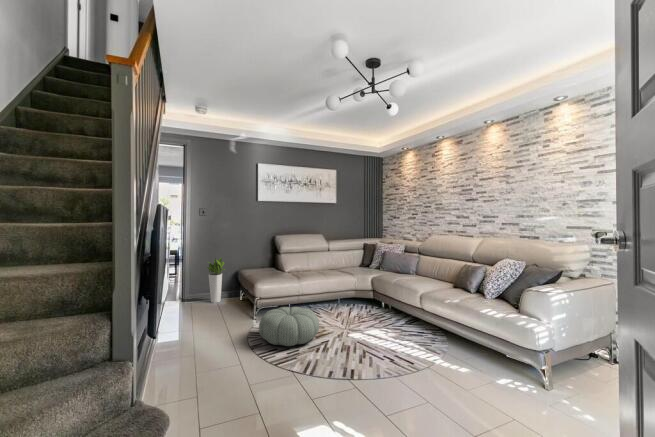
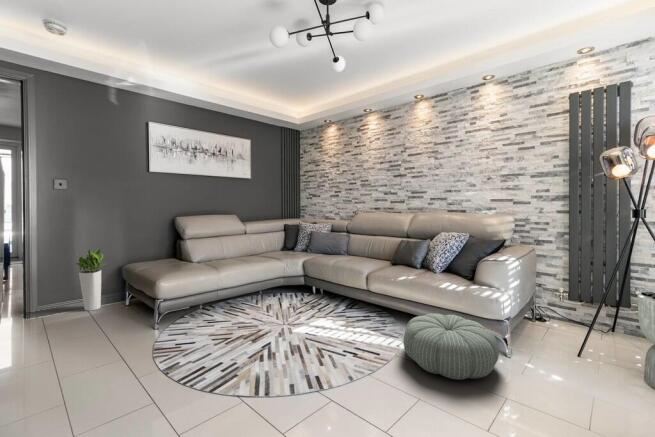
pouf: present [259,307,319,346] -> present [403,313,499,380]

